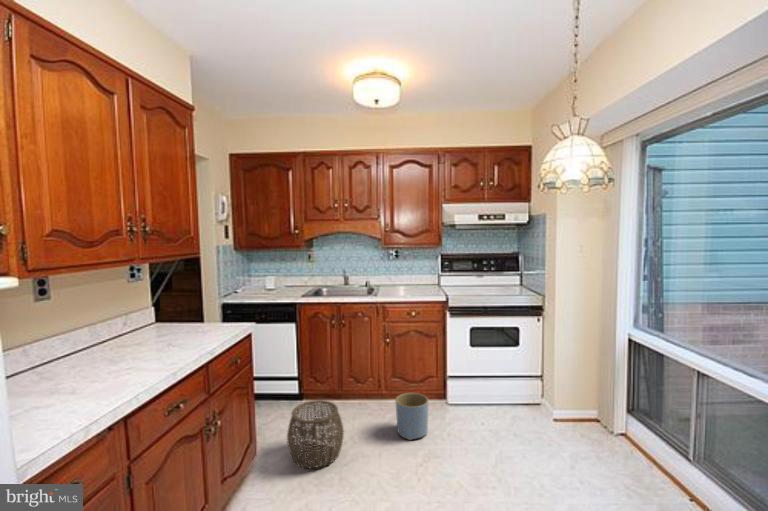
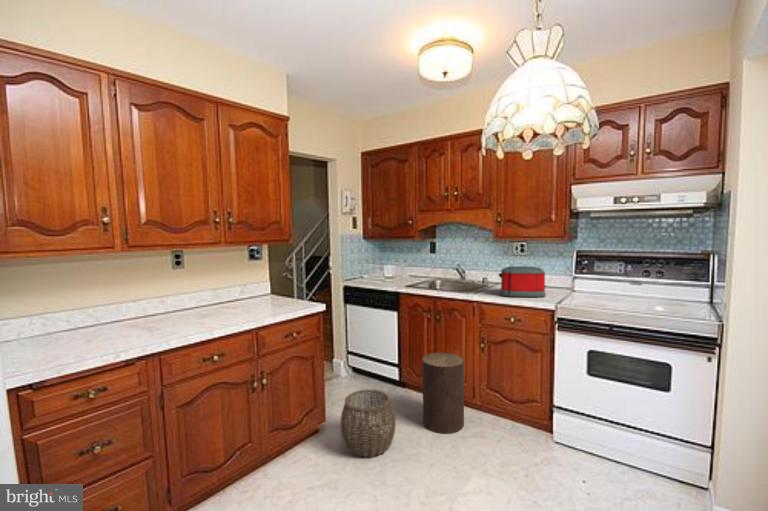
toaster: none [392,269,428,295] -> present [499,266,546,297]
stool: none [343,352,382,426] -> present [422,353,464,434]
planter: present [395,393,428,440] -> none [459,410,500,467]

